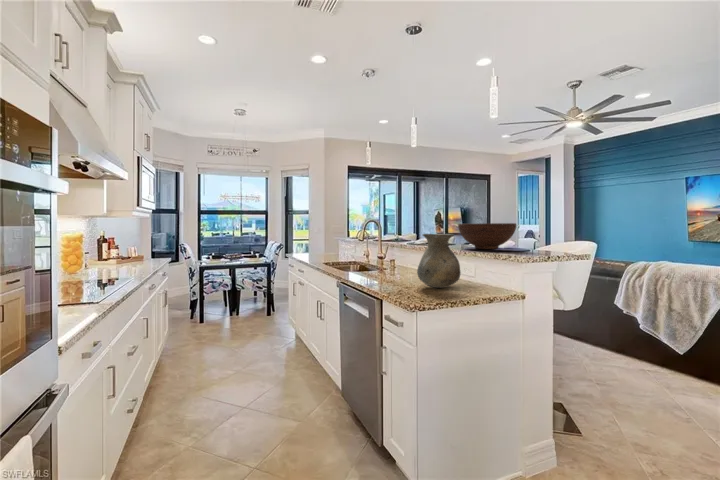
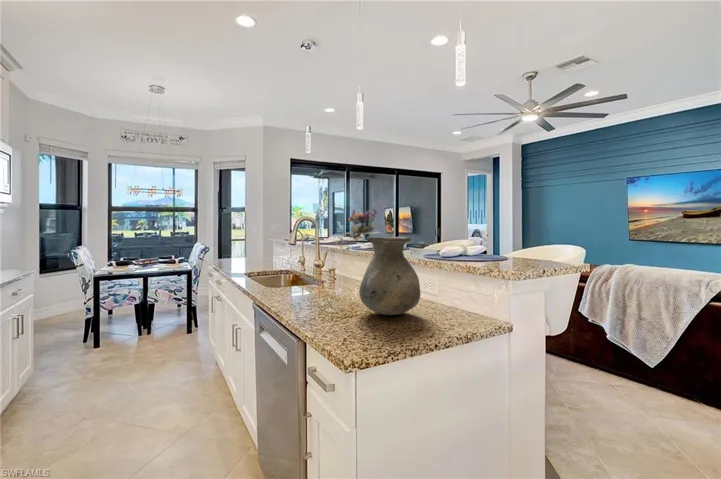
flower arrangement: none [398,211,434,239] -> present [344,209,380,240]
fruit bowl: present [458,223,516,249] -> none [414,222,488,256]

